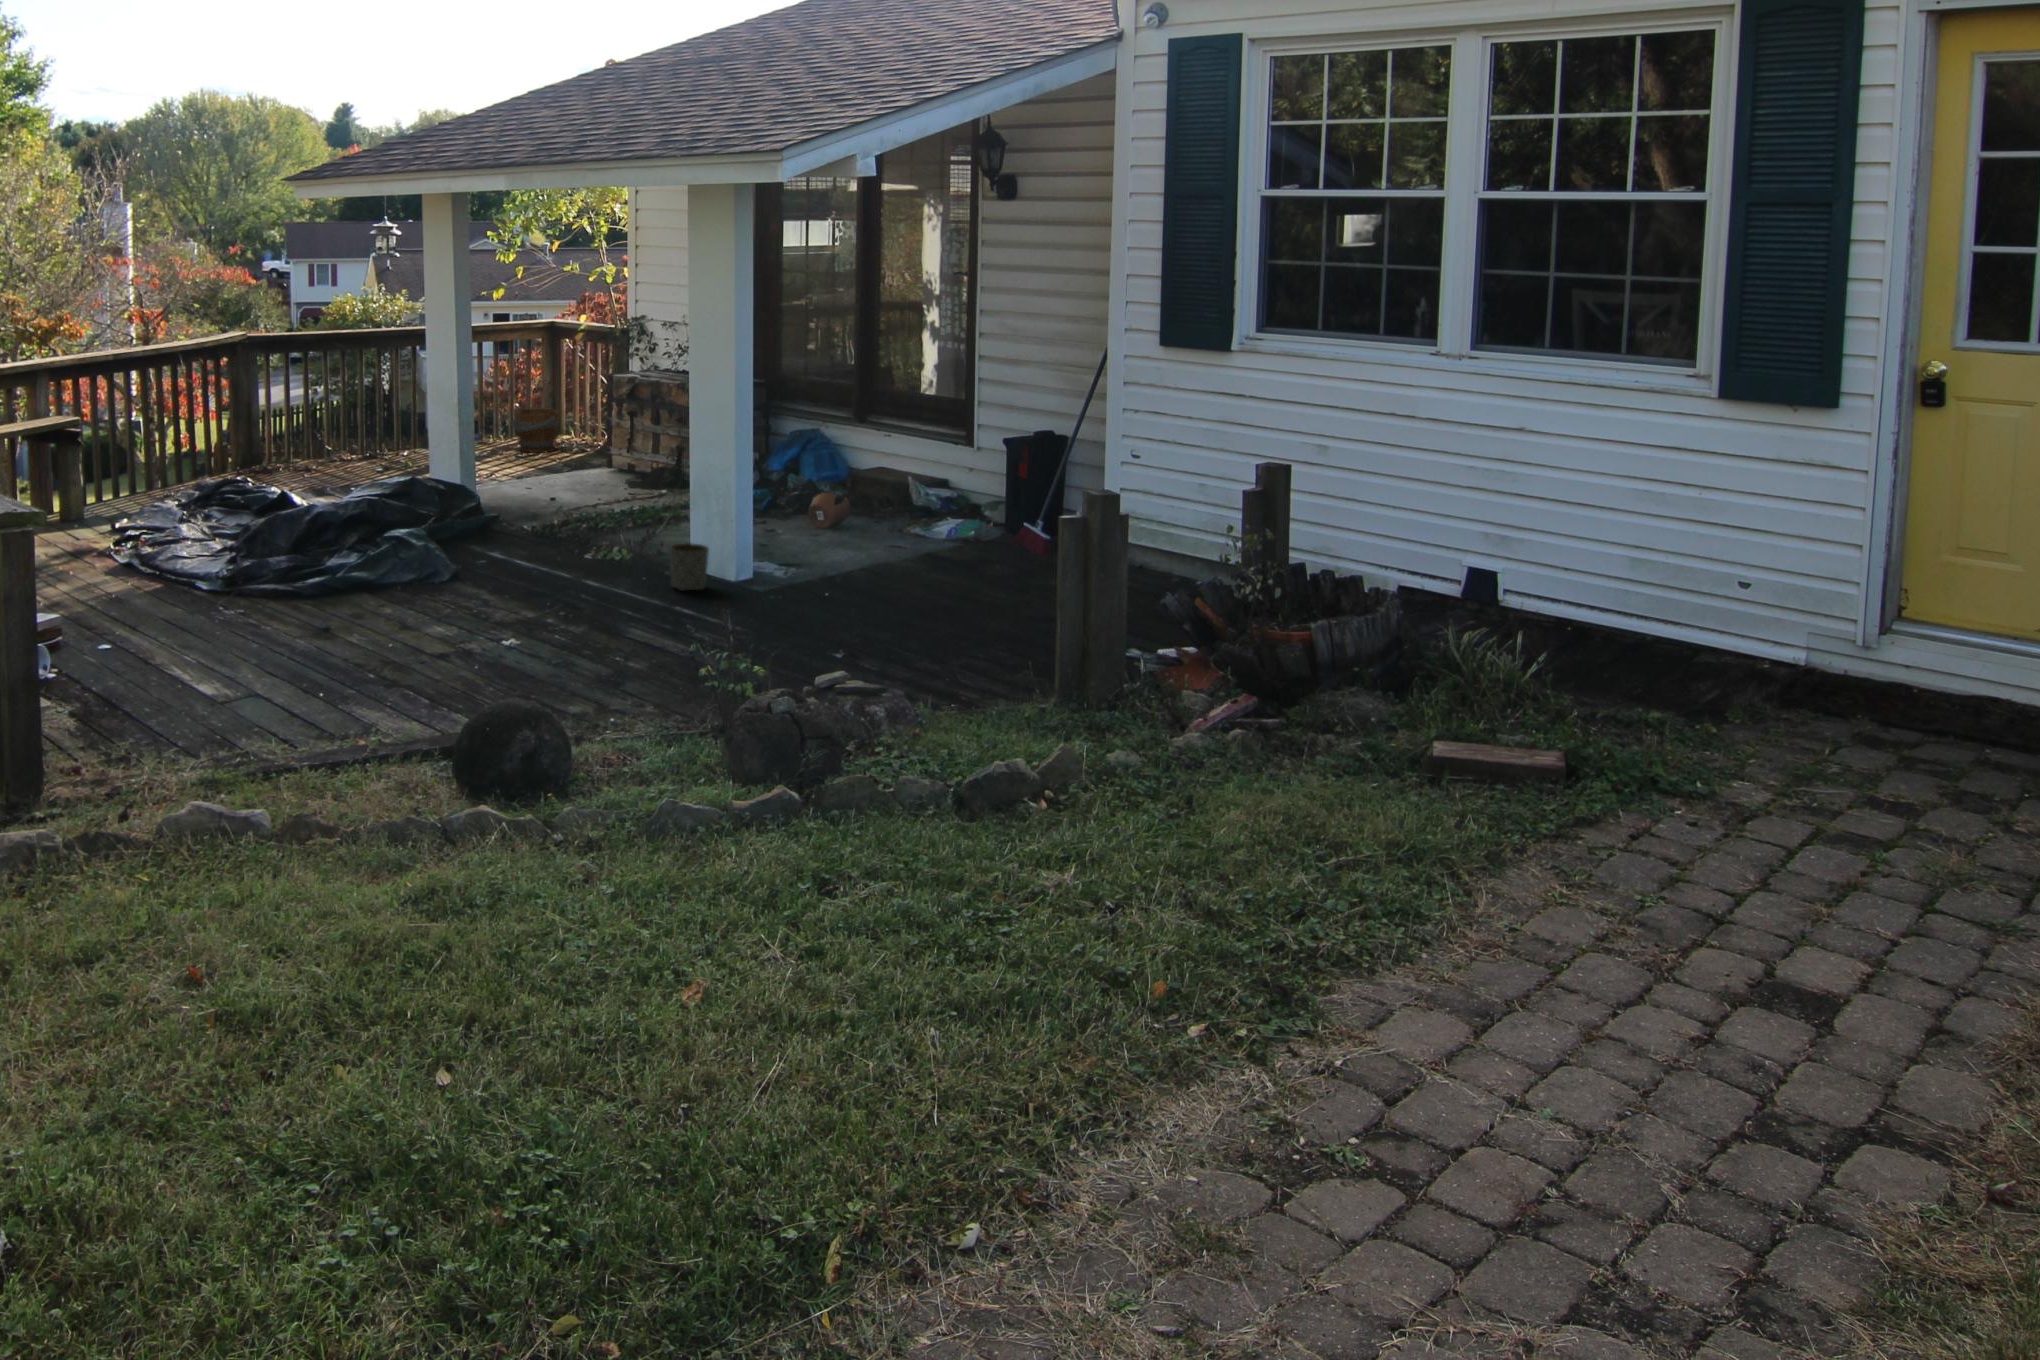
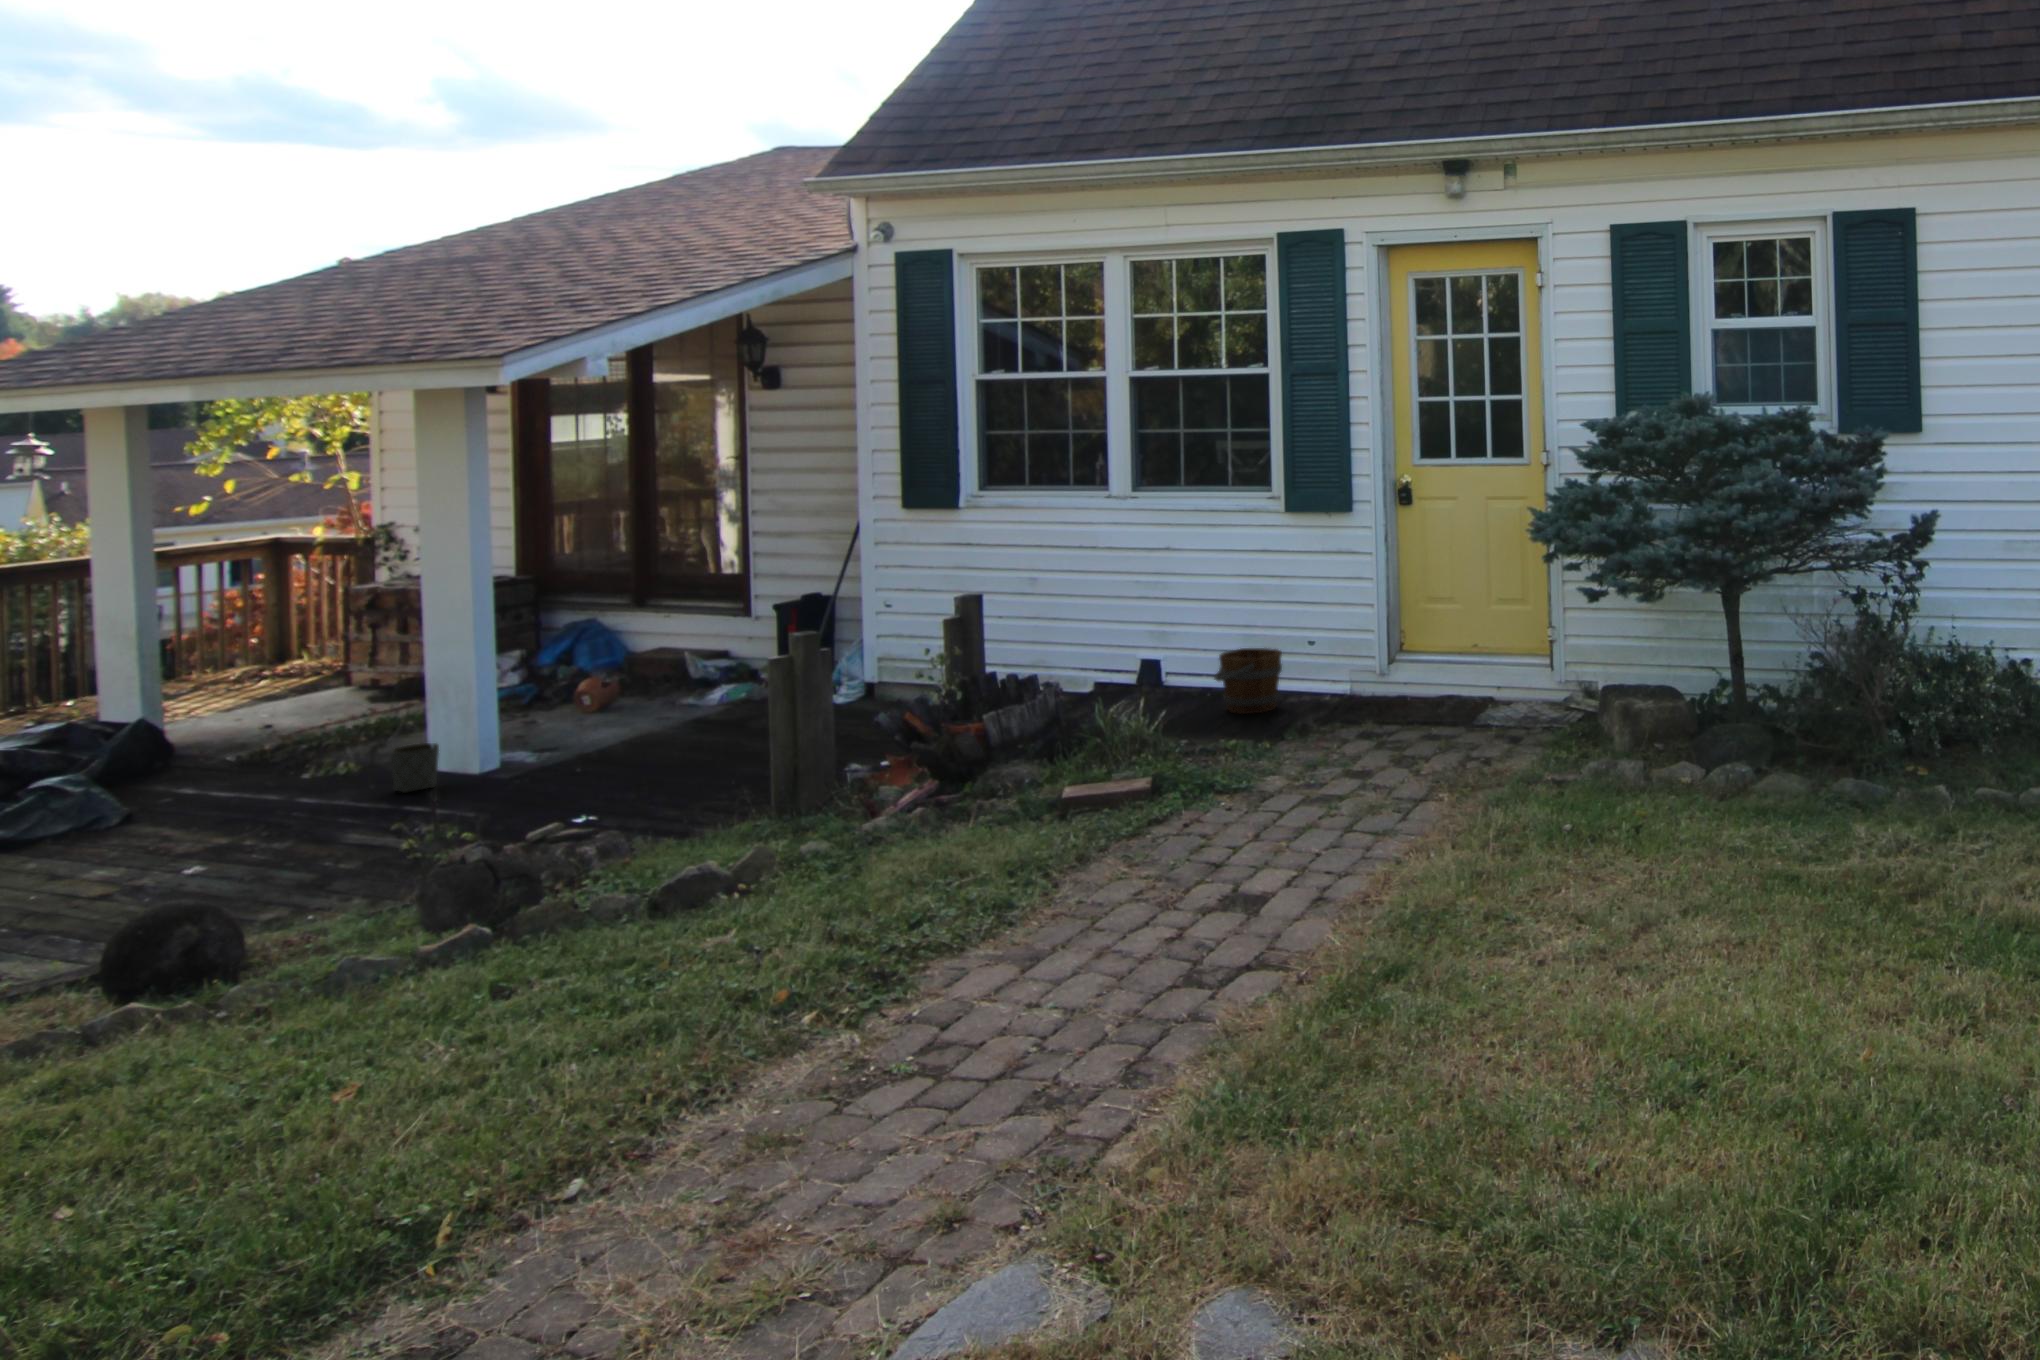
bucket: present [512,408,559,453] -> present [1215,648,1282,714]

